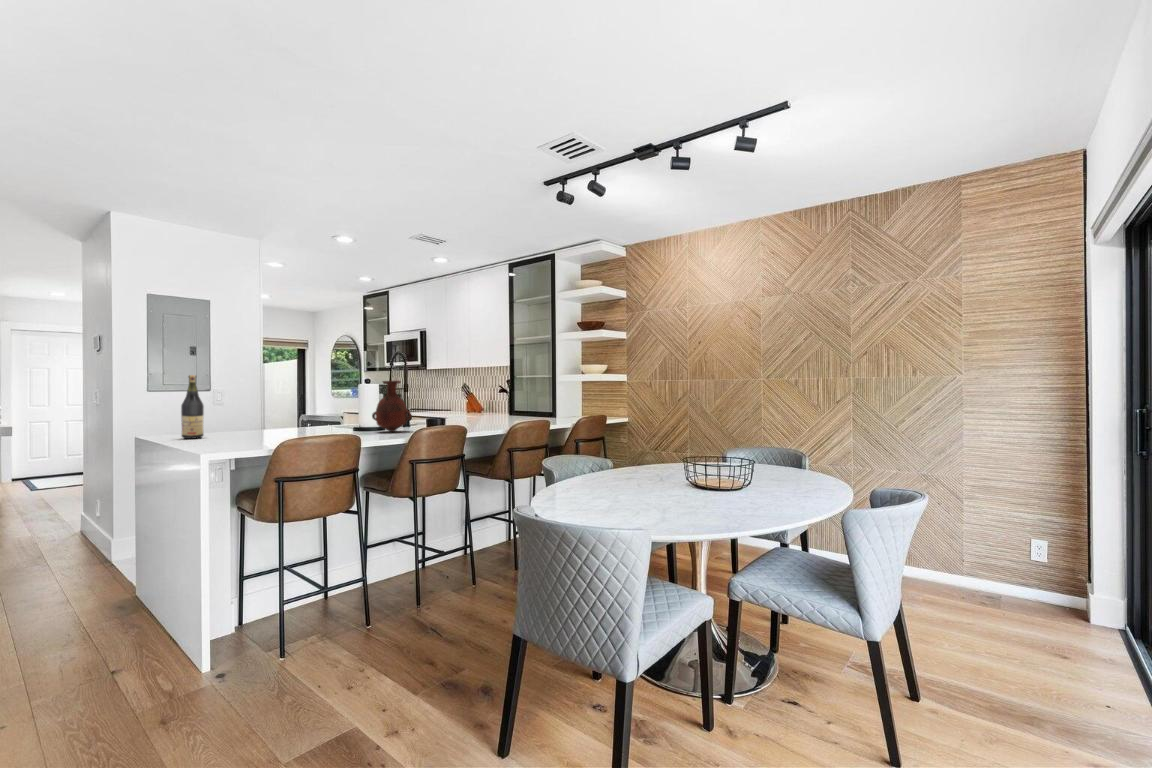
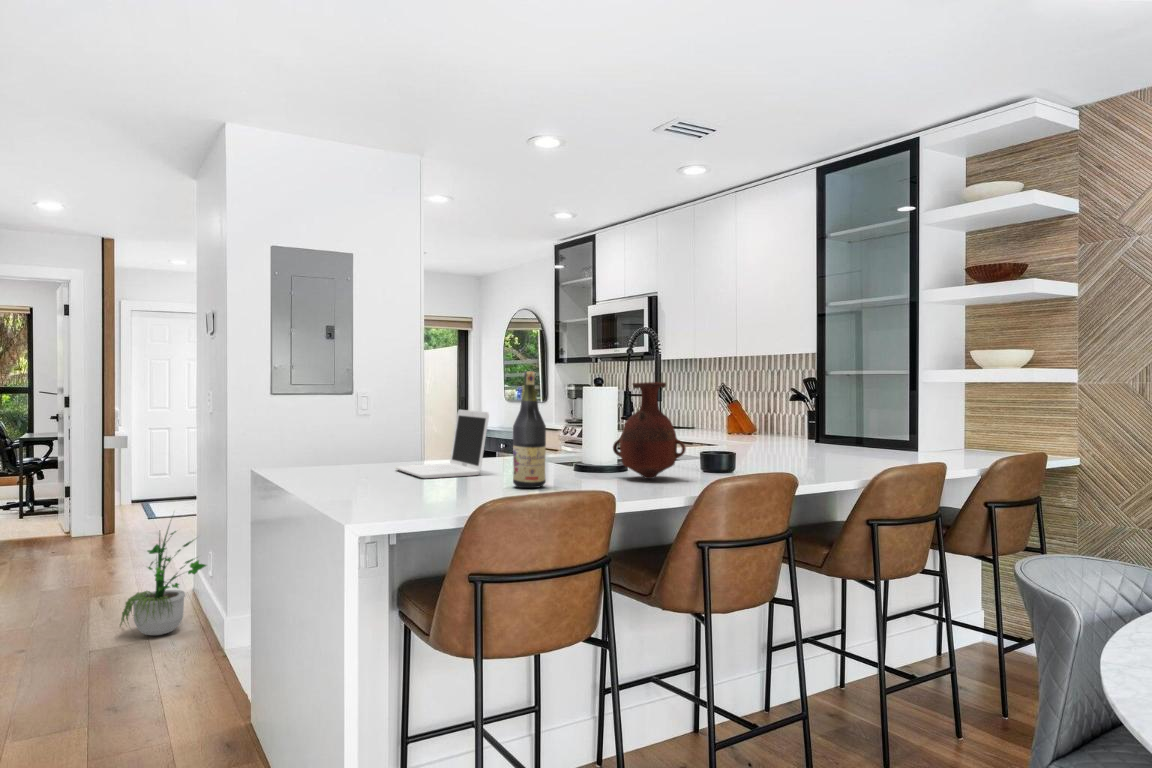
wine bottle: present [181,375,204,439] -> present [513,372,546,488]
laptop: none [238,398,298,436] -> present [396,410,489,478]
potted plant: none [19,470,96,560] -> present [120,527,206,635]

